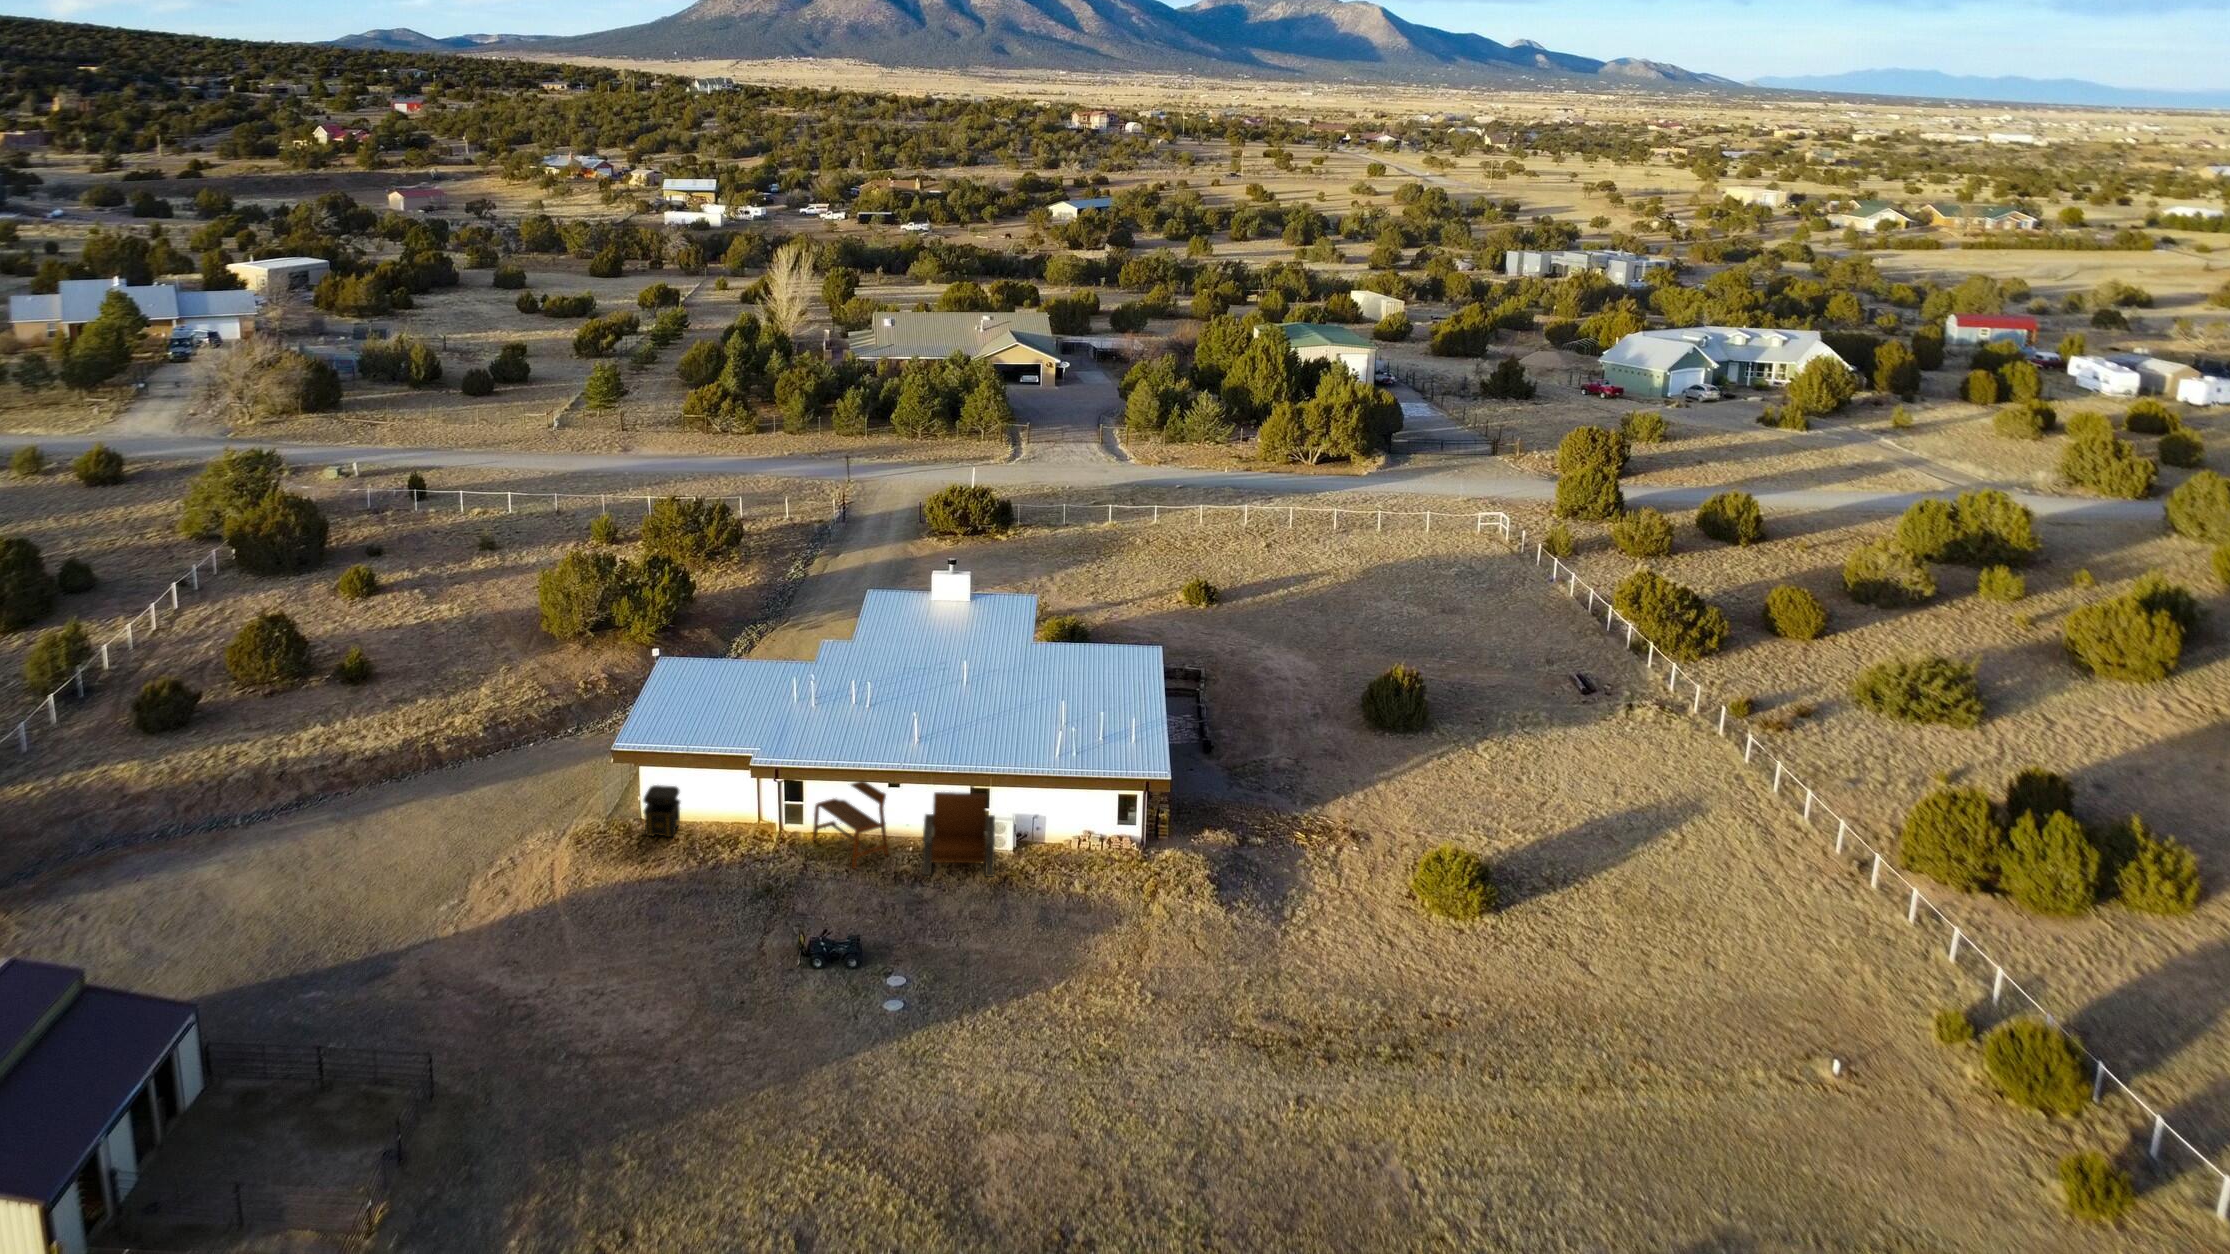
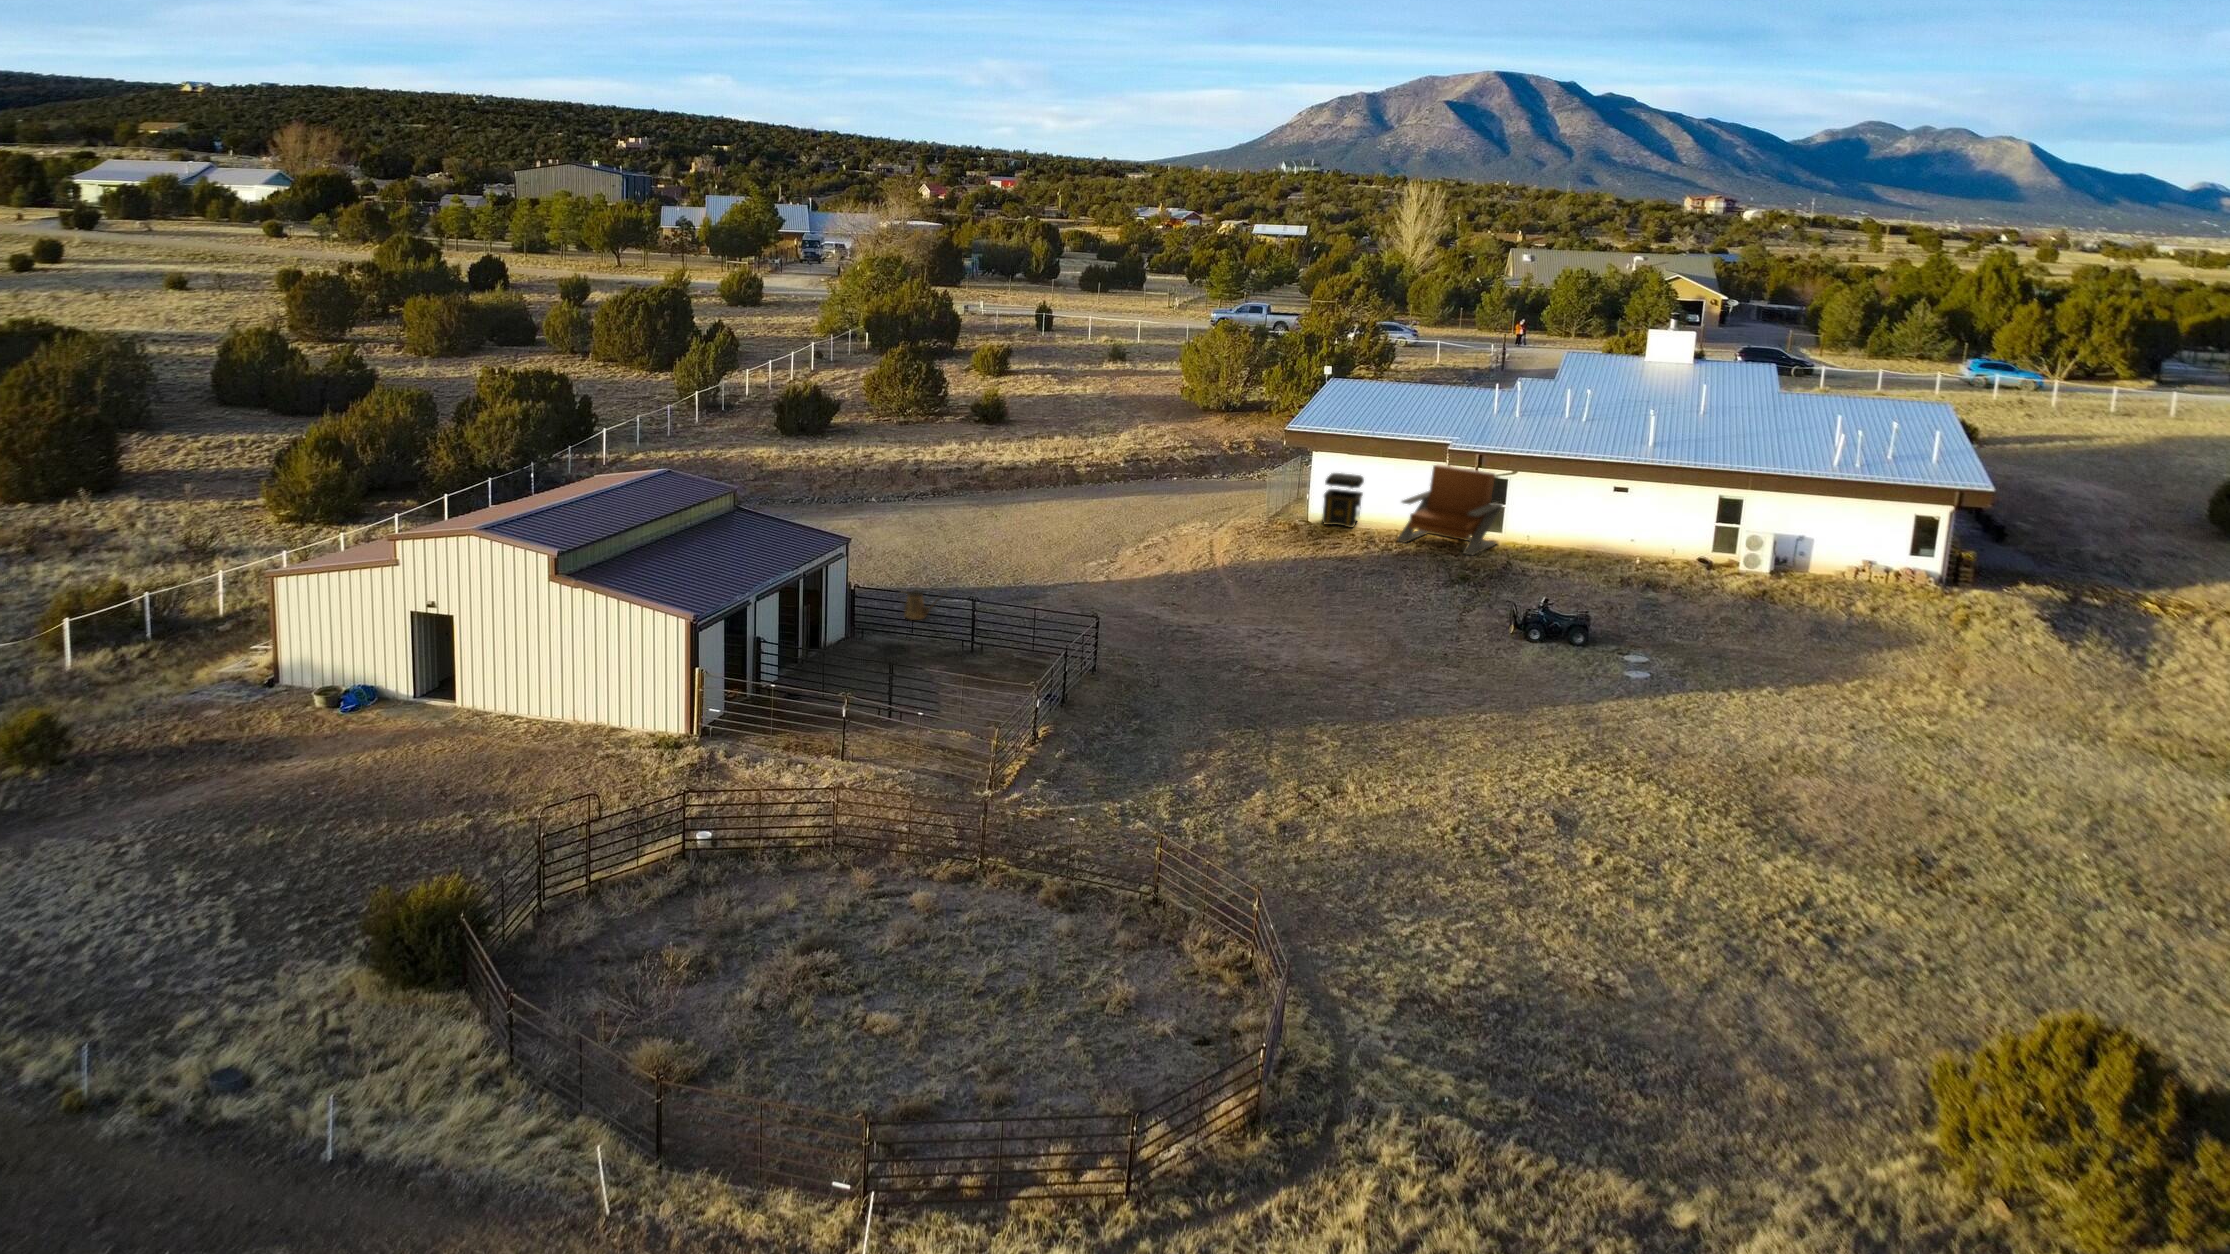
bench: present [813,781,889,869] -> none [1514,468,1618,567]
lounge chair: present [922,792,995,876] -> present [1397,464,1503,555]
watering can: none [204,1065,253,1096] -> present [898,590,946,620]

